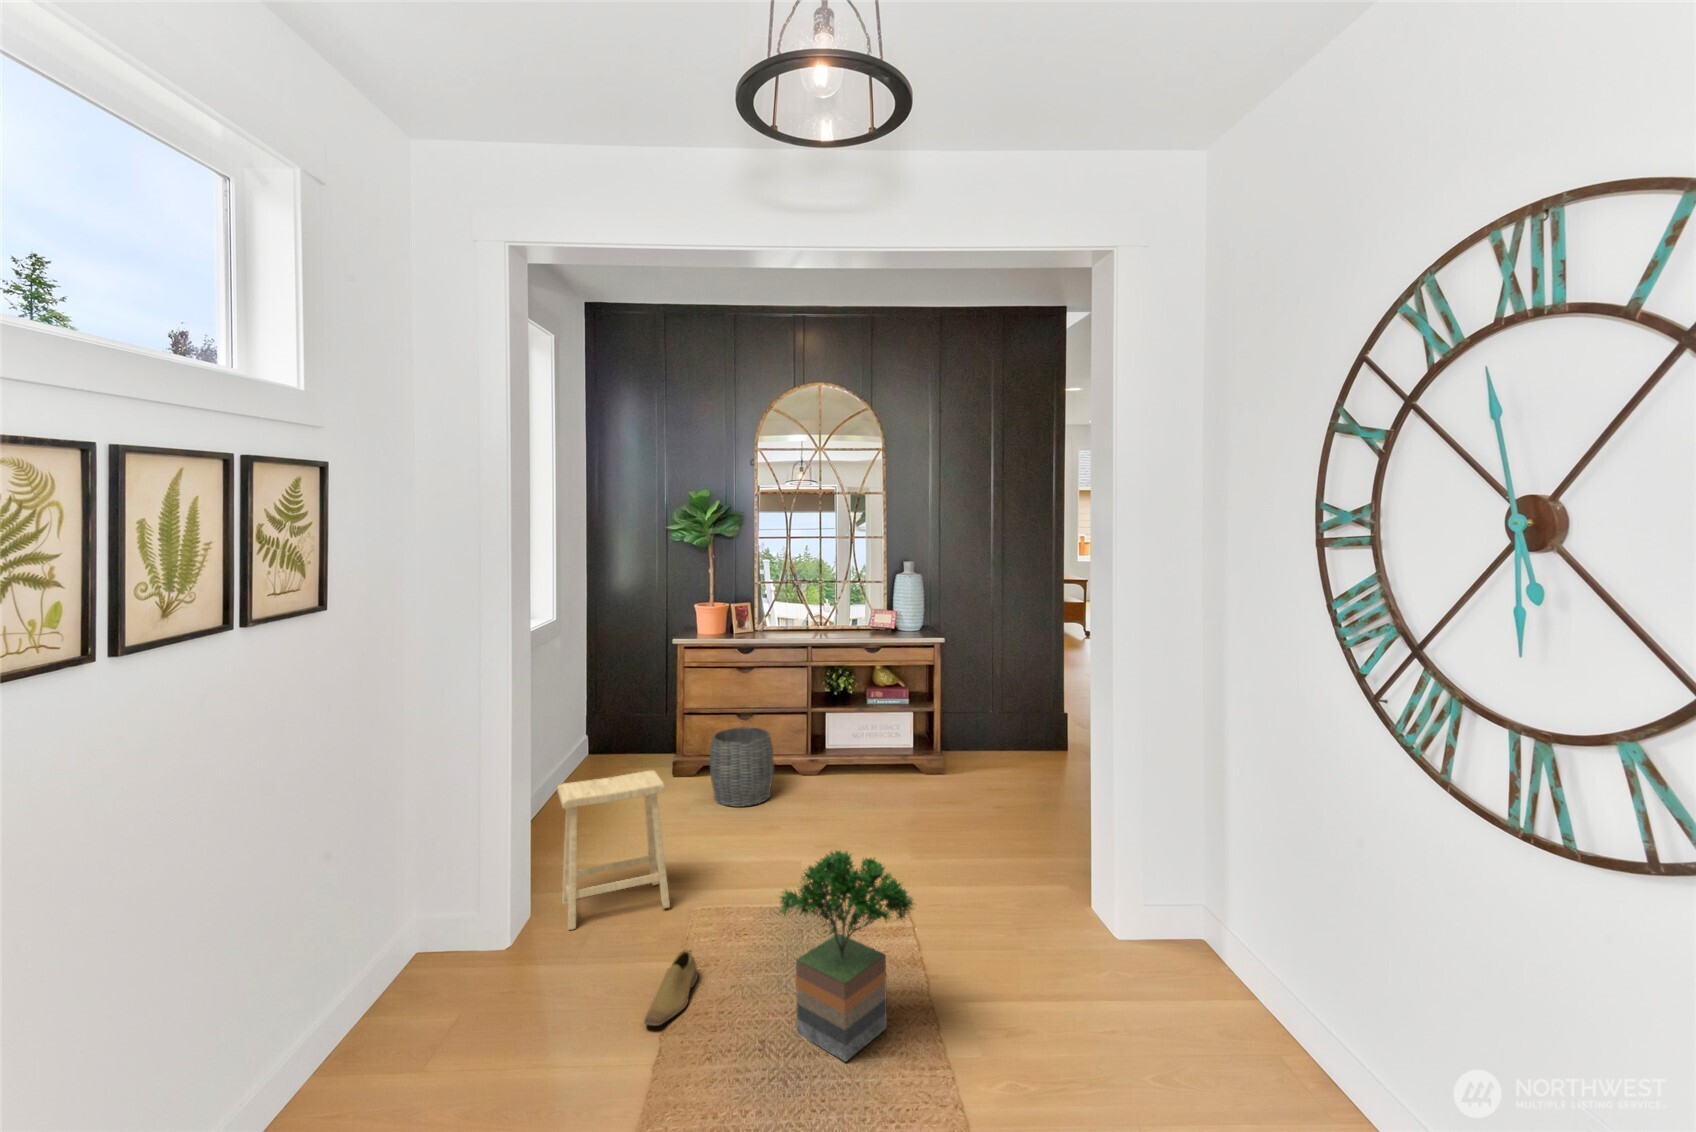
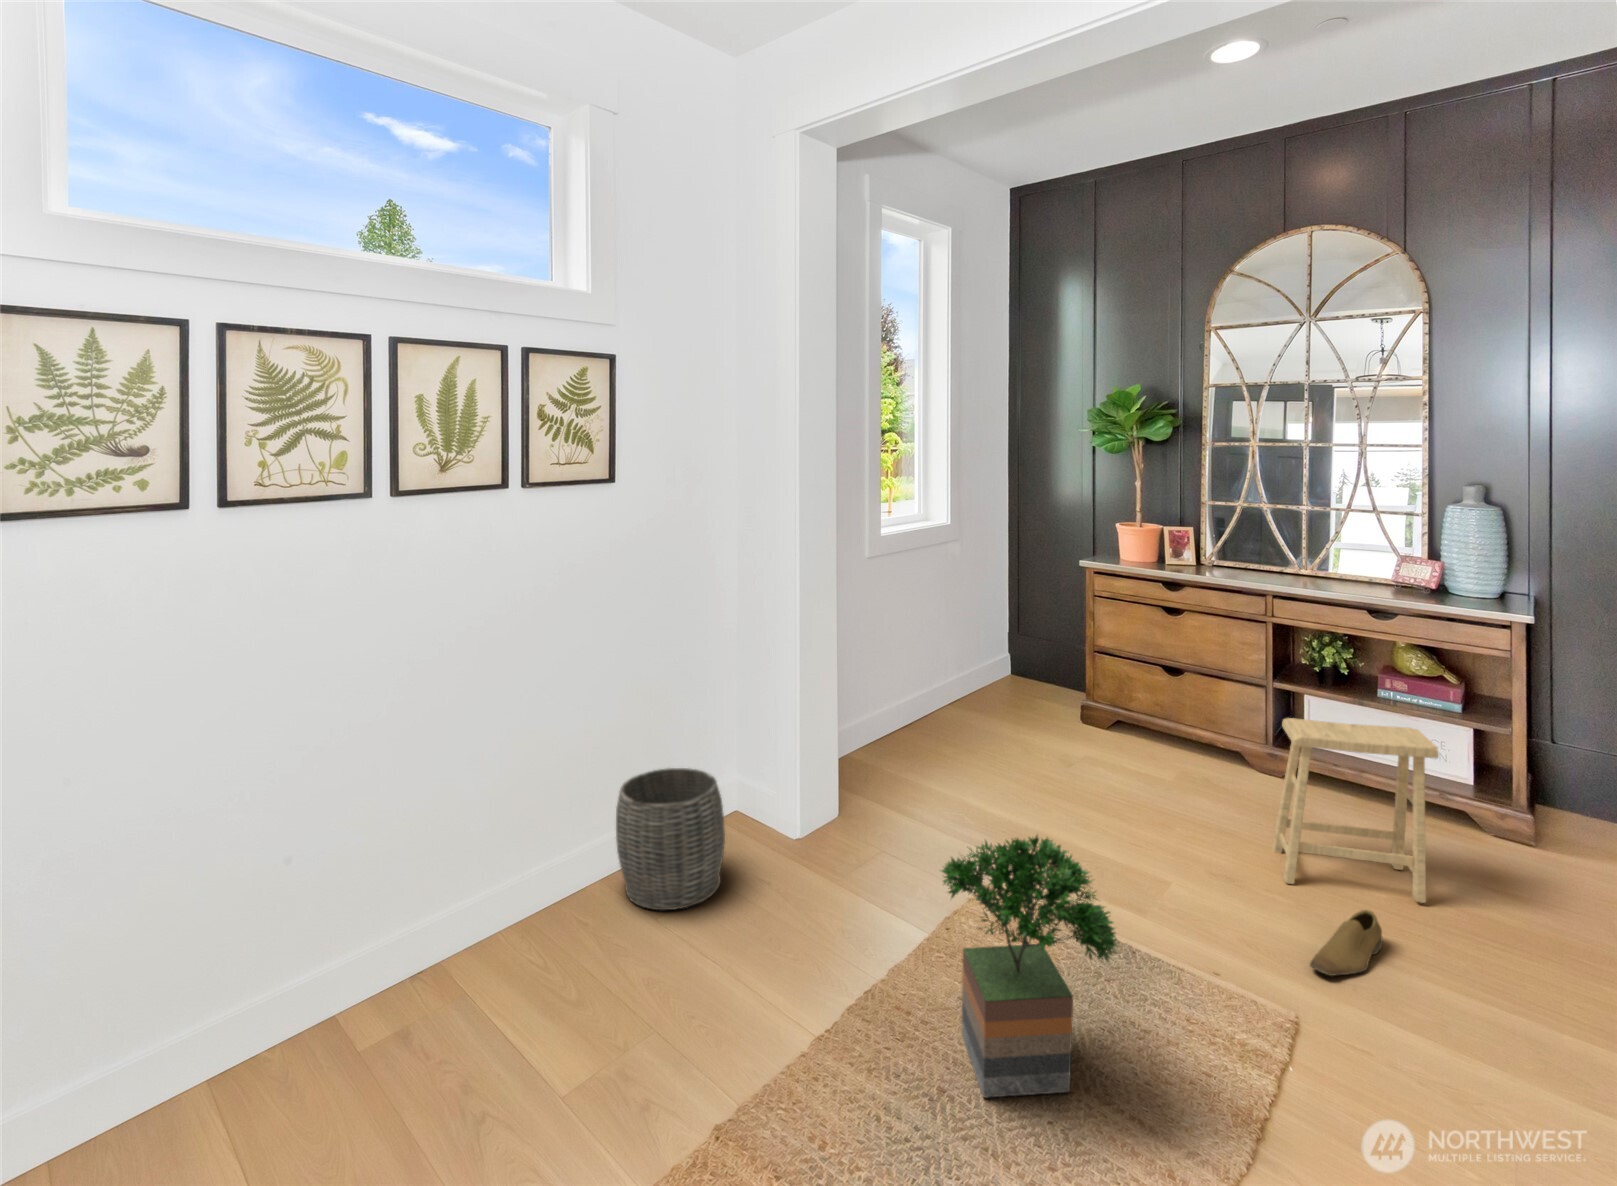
woven basket: present [710,727,774,807] -> present [616,768,725,910]
footstool: present [557,771,670,930] -> present [1272,718,1439,903]
shoe: present [644,950,698,1026] -> present [1310,910,1382,976]

